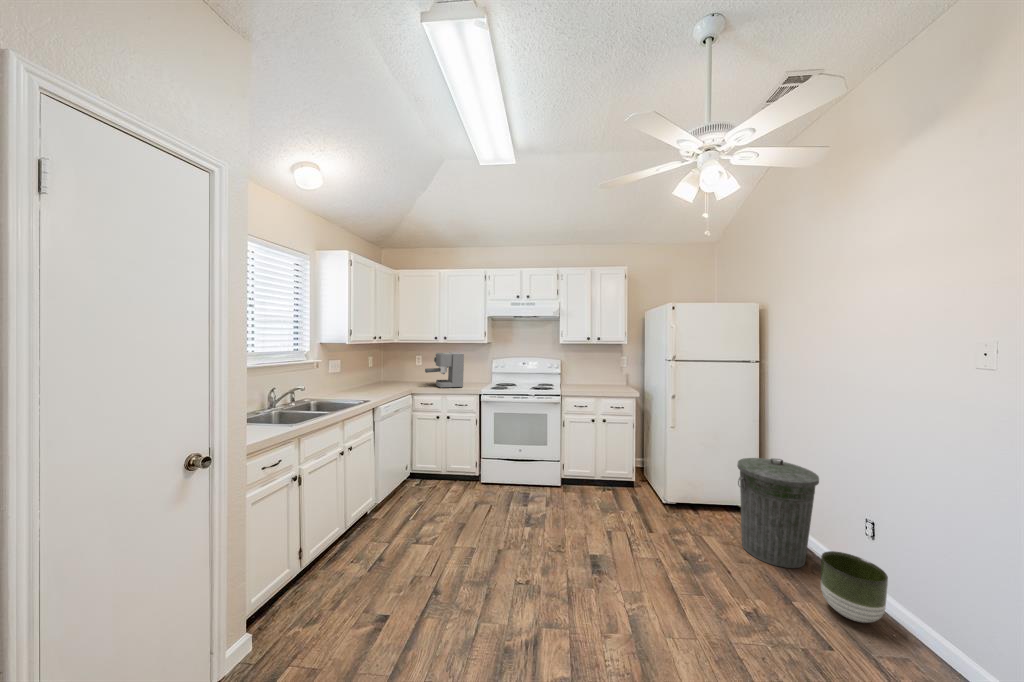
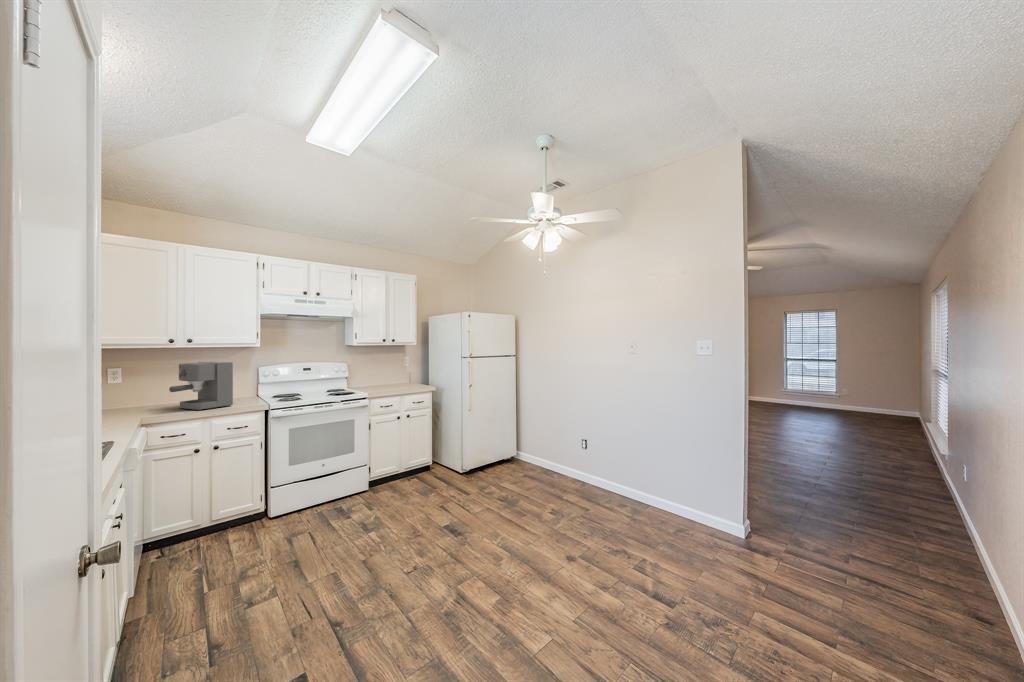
trash can: present [737,458,819,568] -> none [518,414,563,485]
planter: present [821,551,888,623] -> none [576,460,606,495]

